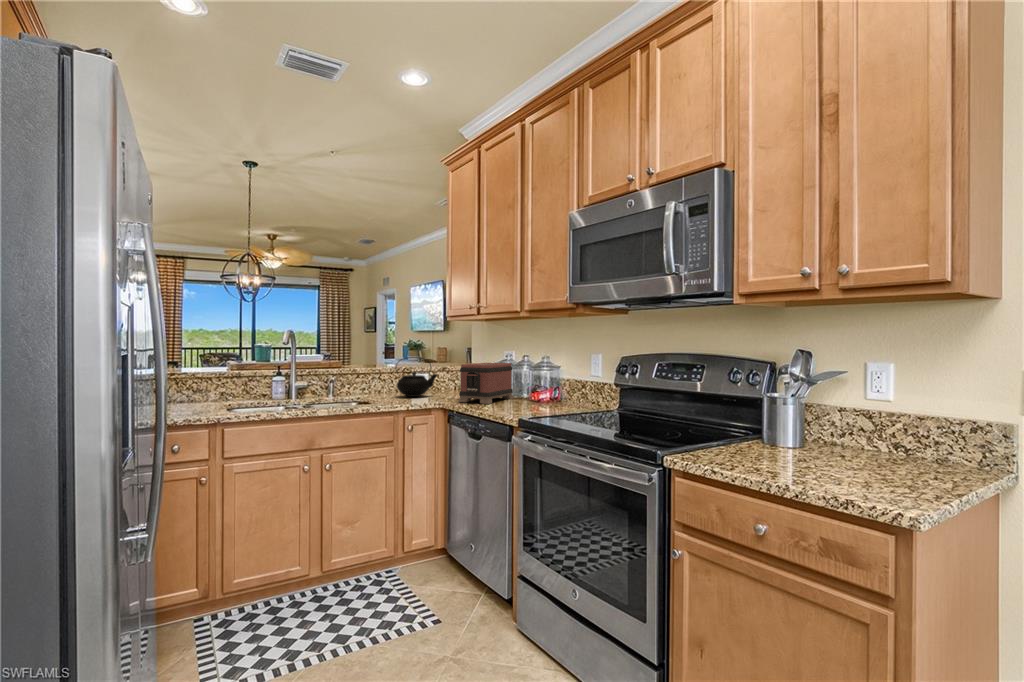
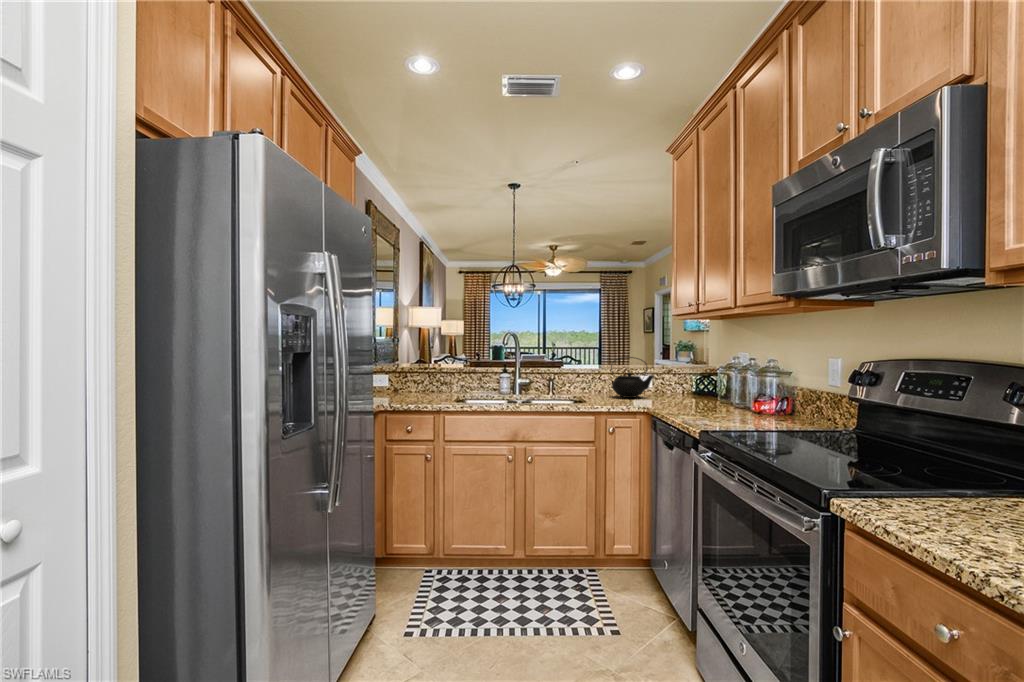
toaster: present [458,363,513,404] -> none [665,365,736,410]

